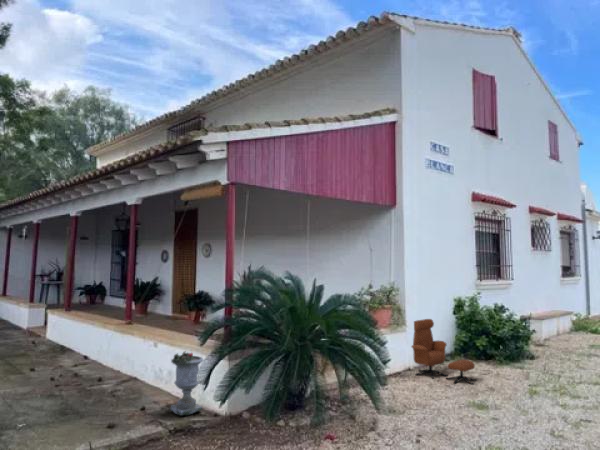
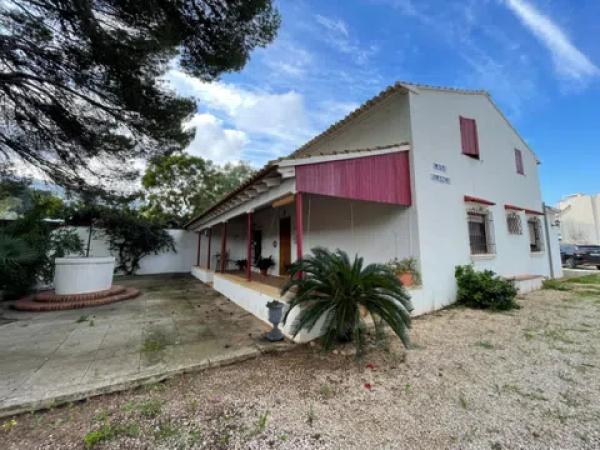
lounge chair: present [412,319,476,384] -> none [426,280,479,328]

